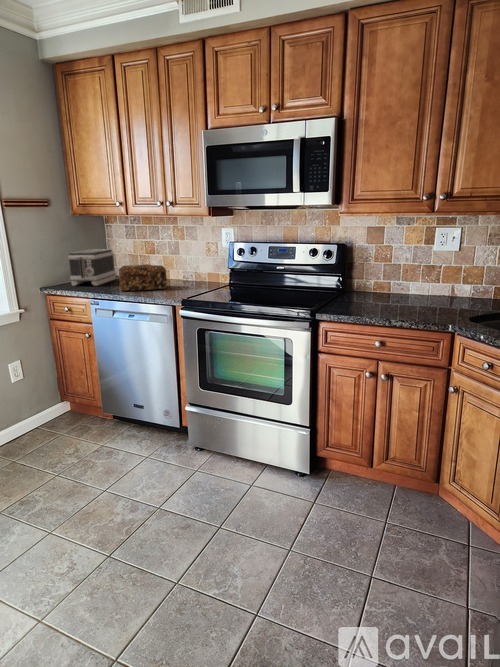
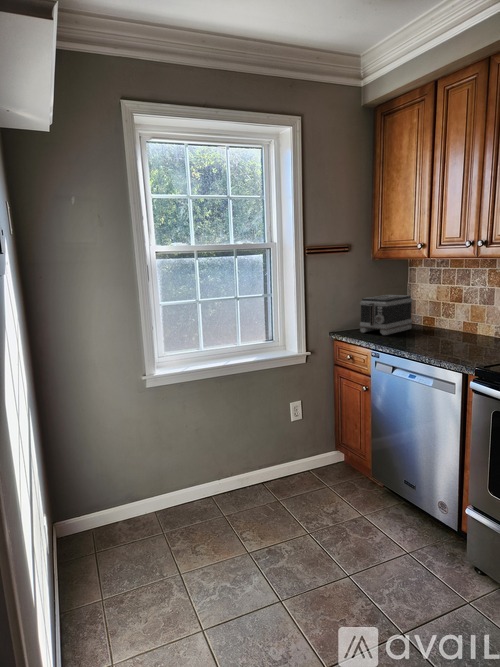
bread loaf: present [119,265,167,291] -> none [406,316,468,348]

